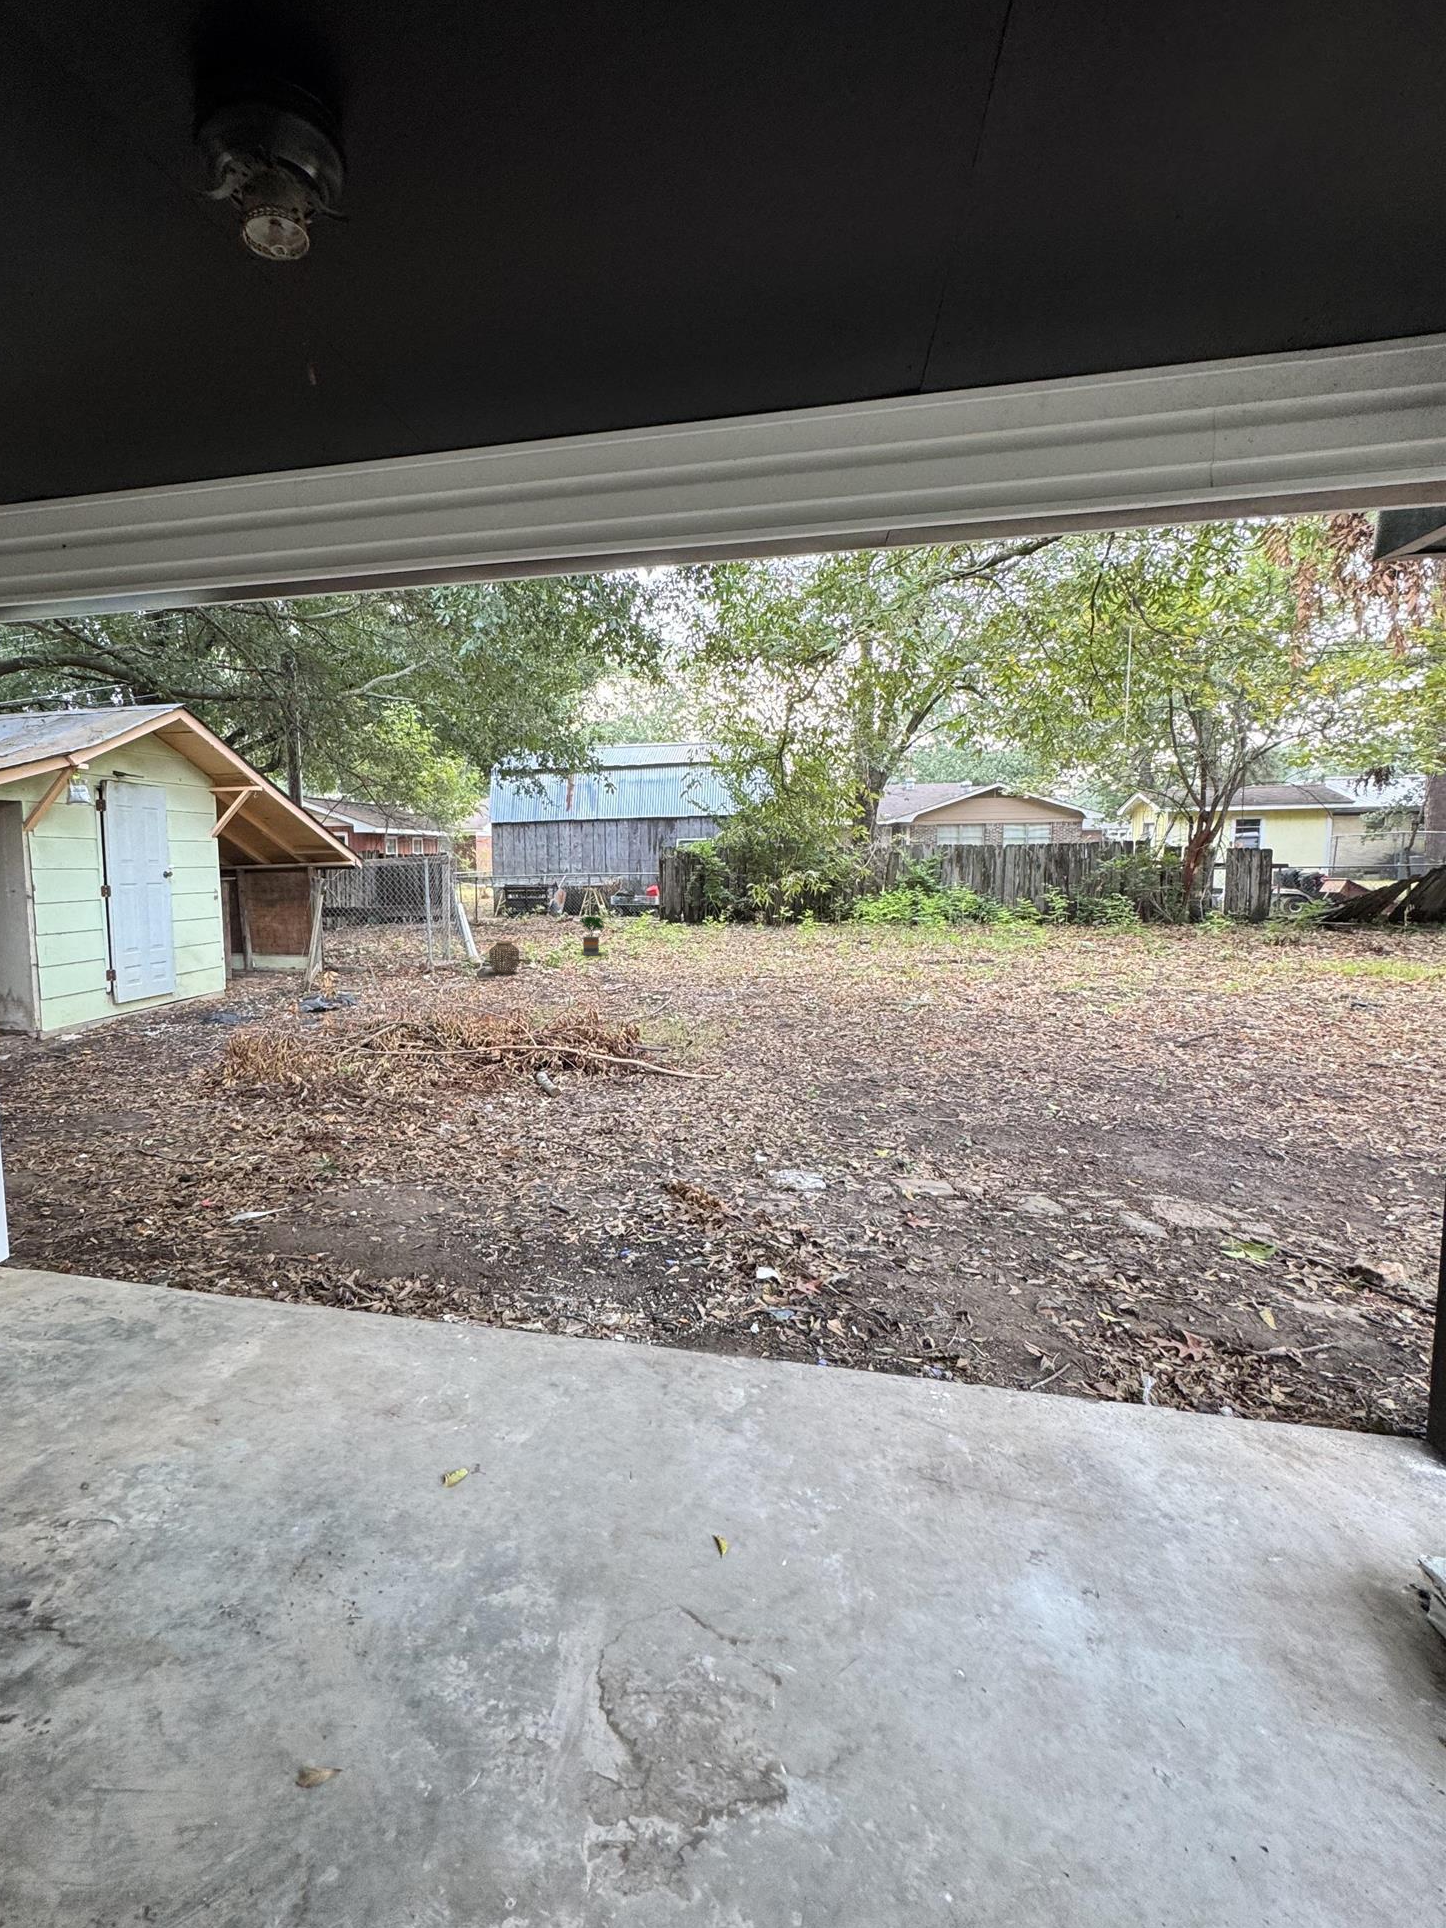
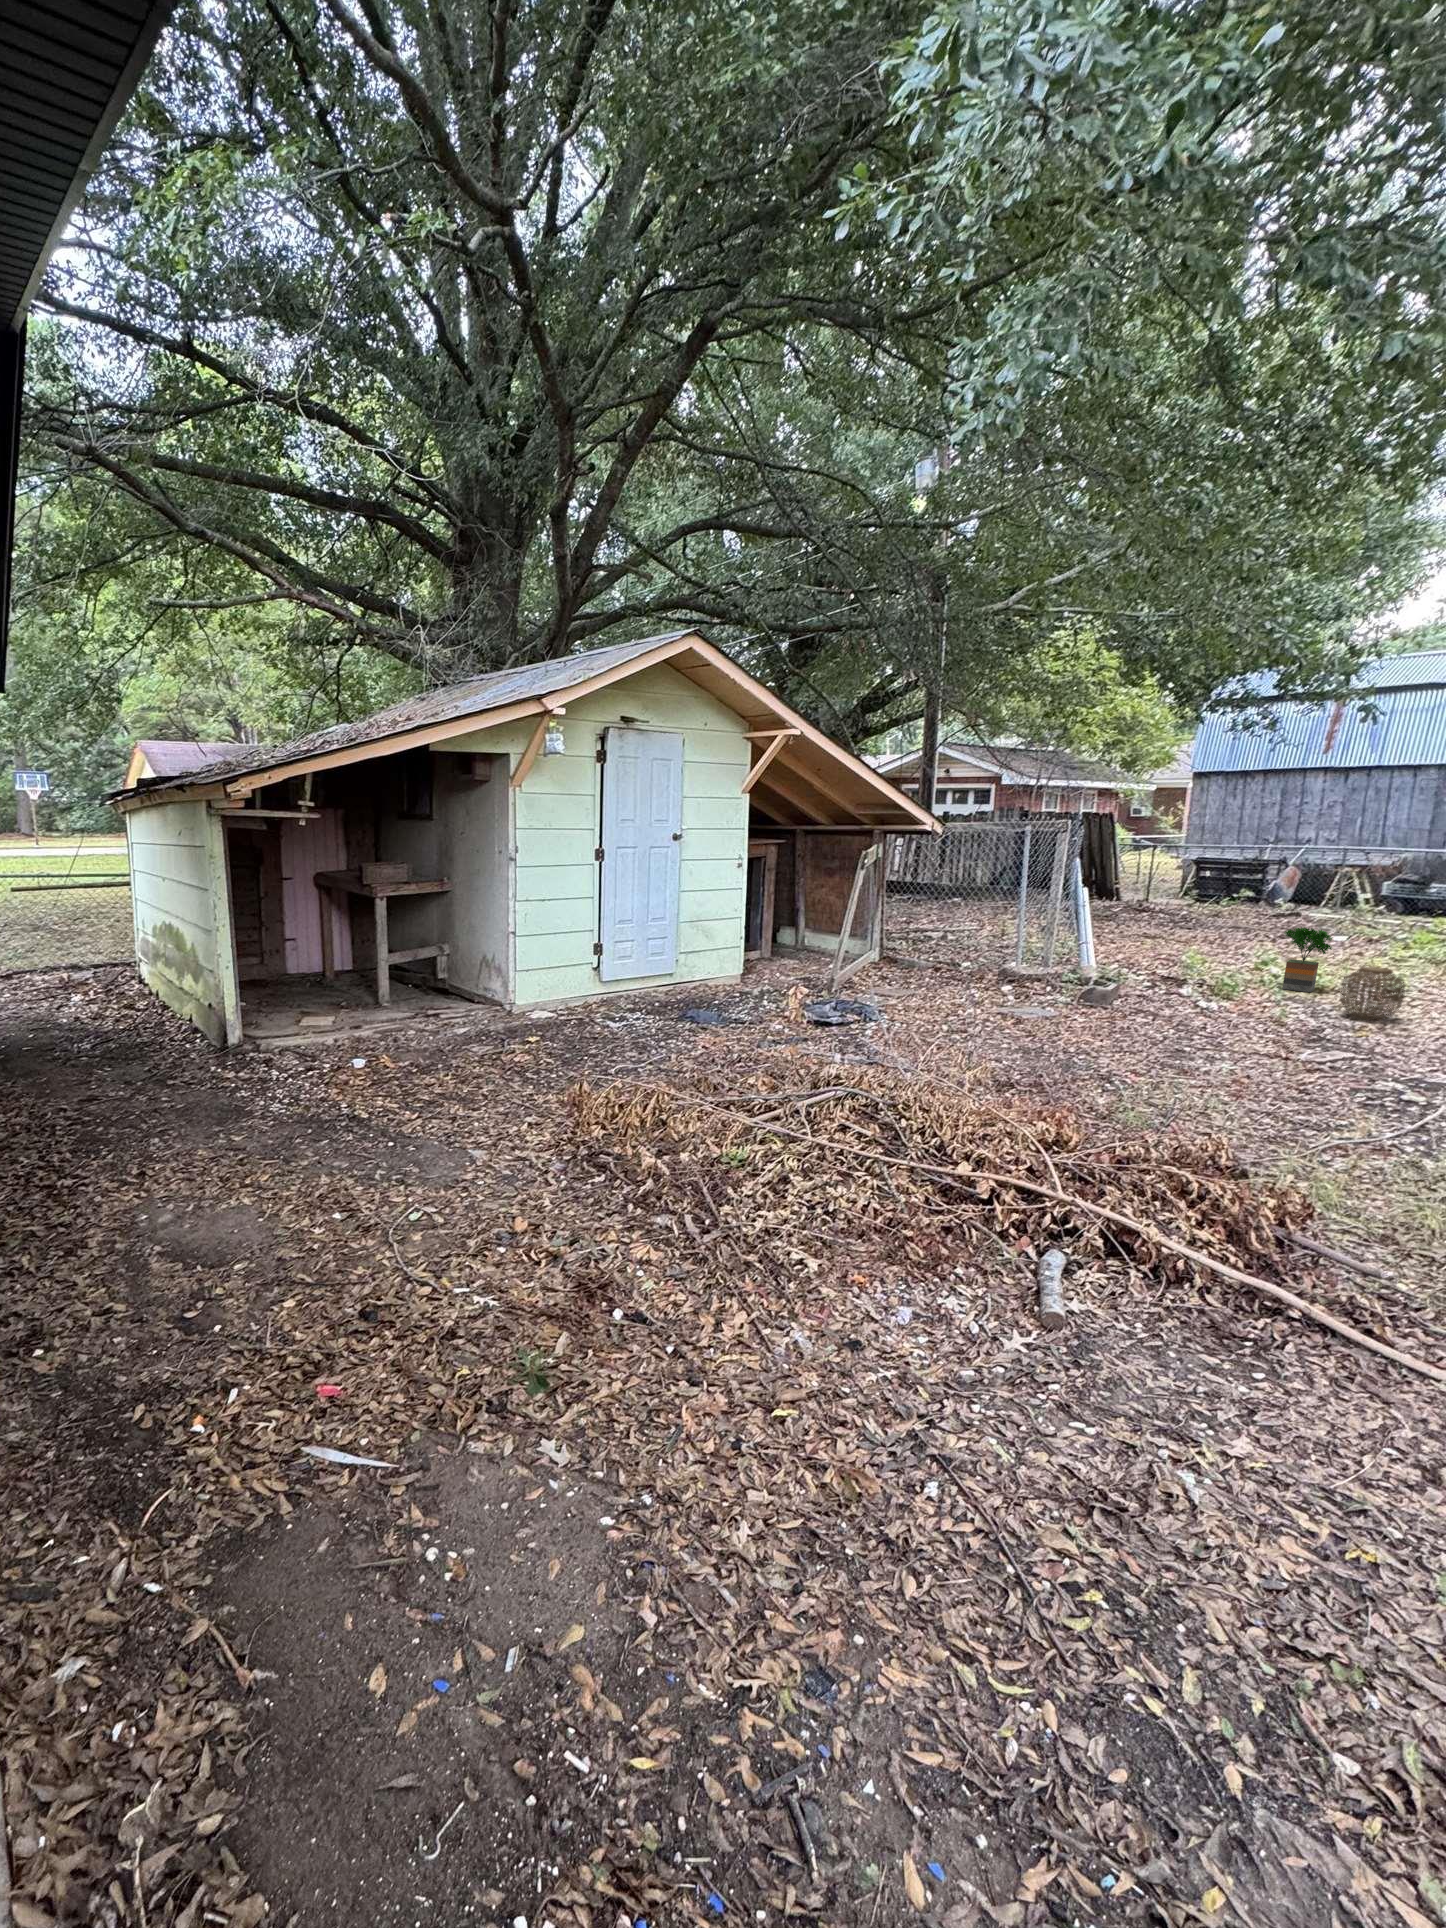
woven basket: present [489,942,519,974] -> present [1340,966,1405,1020]

